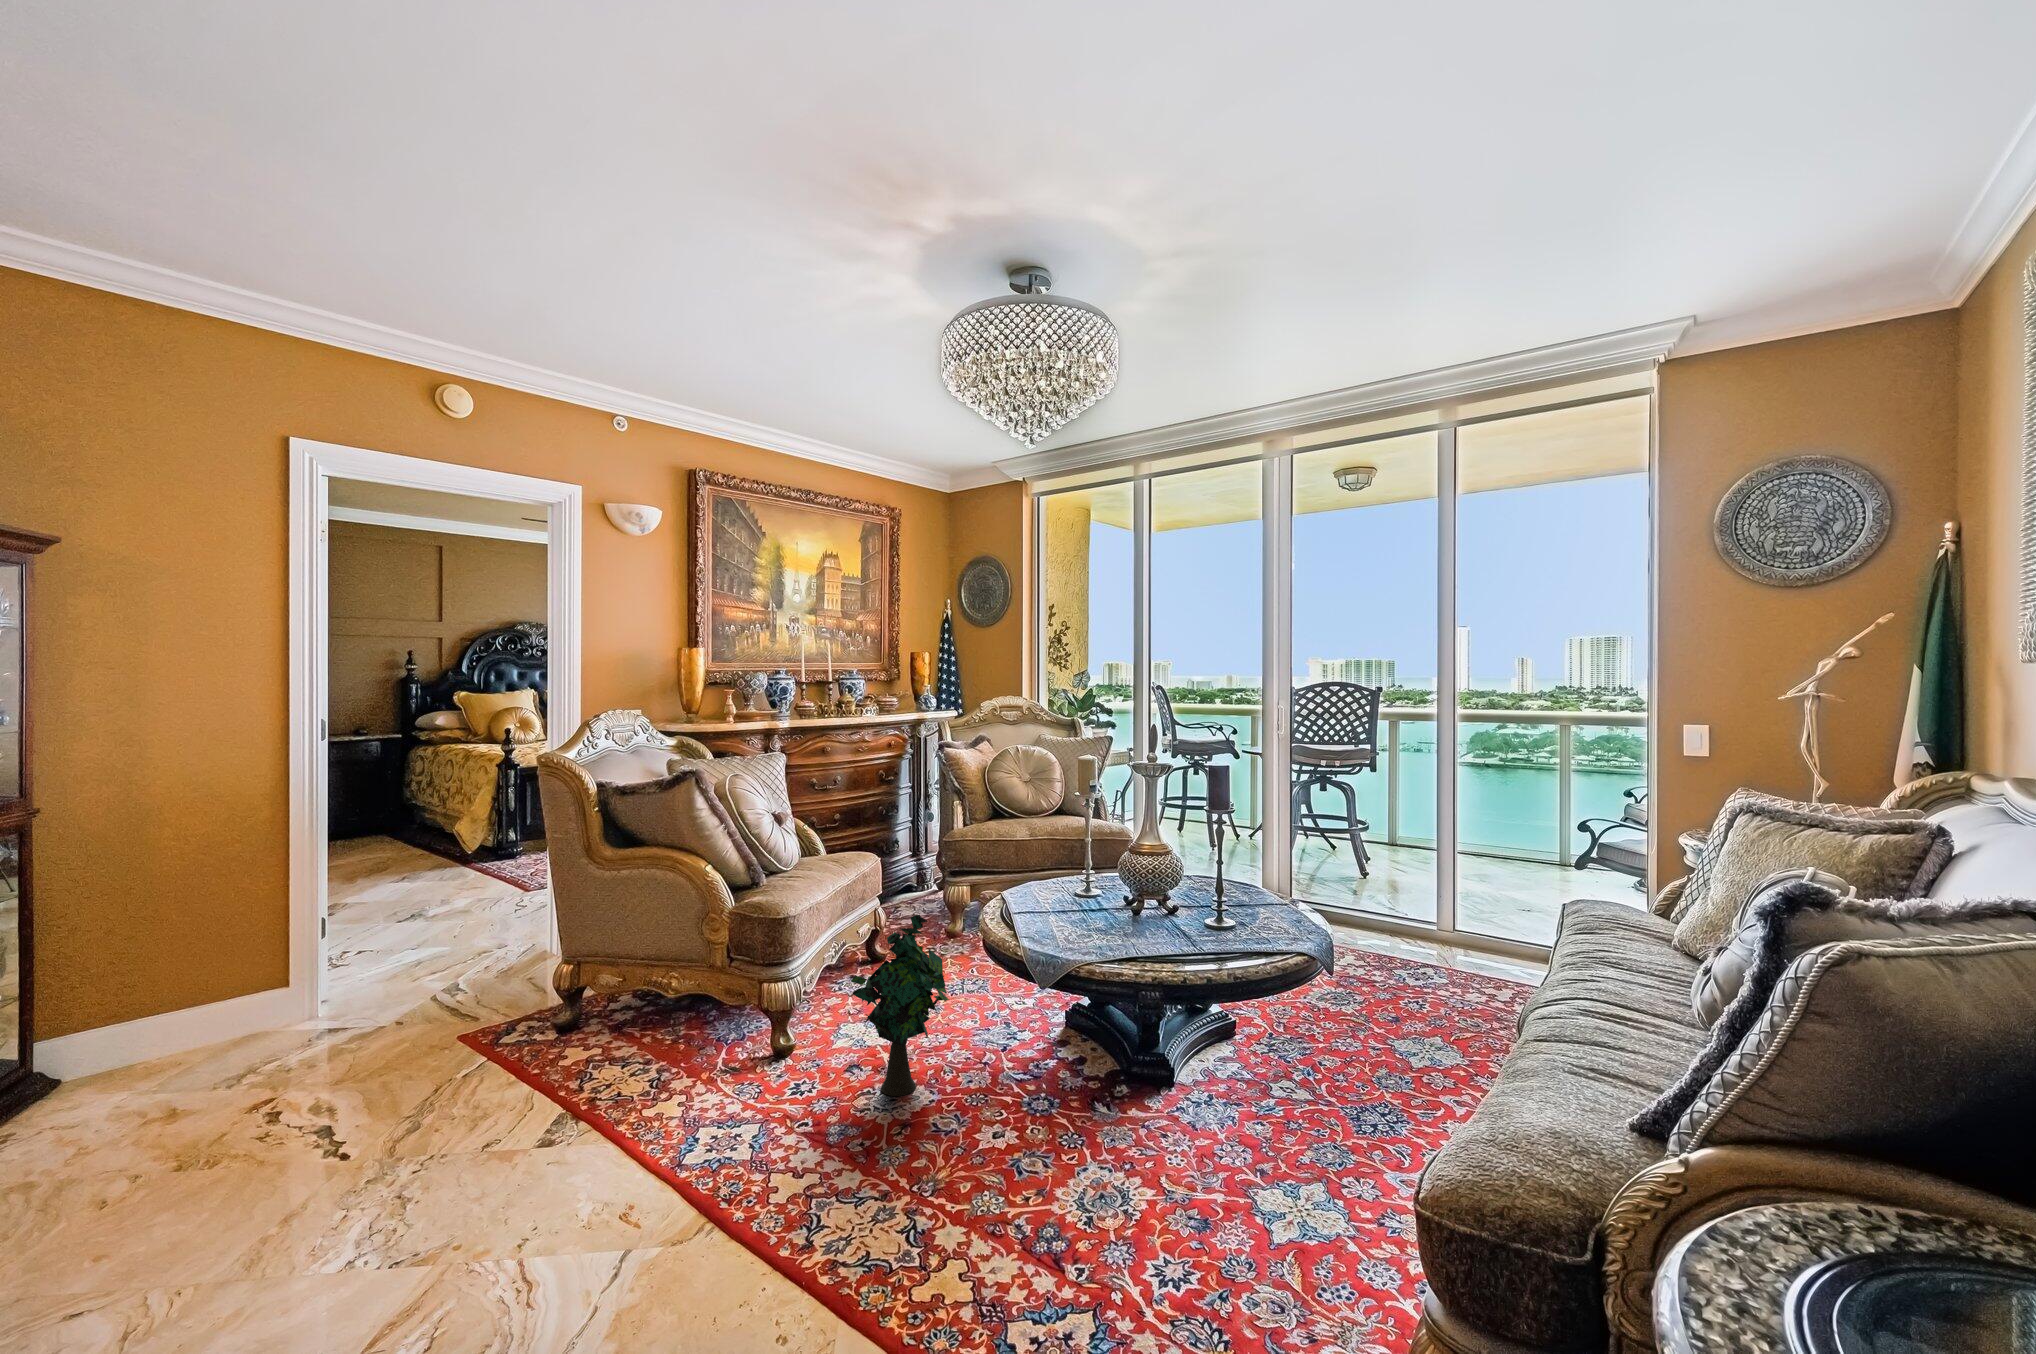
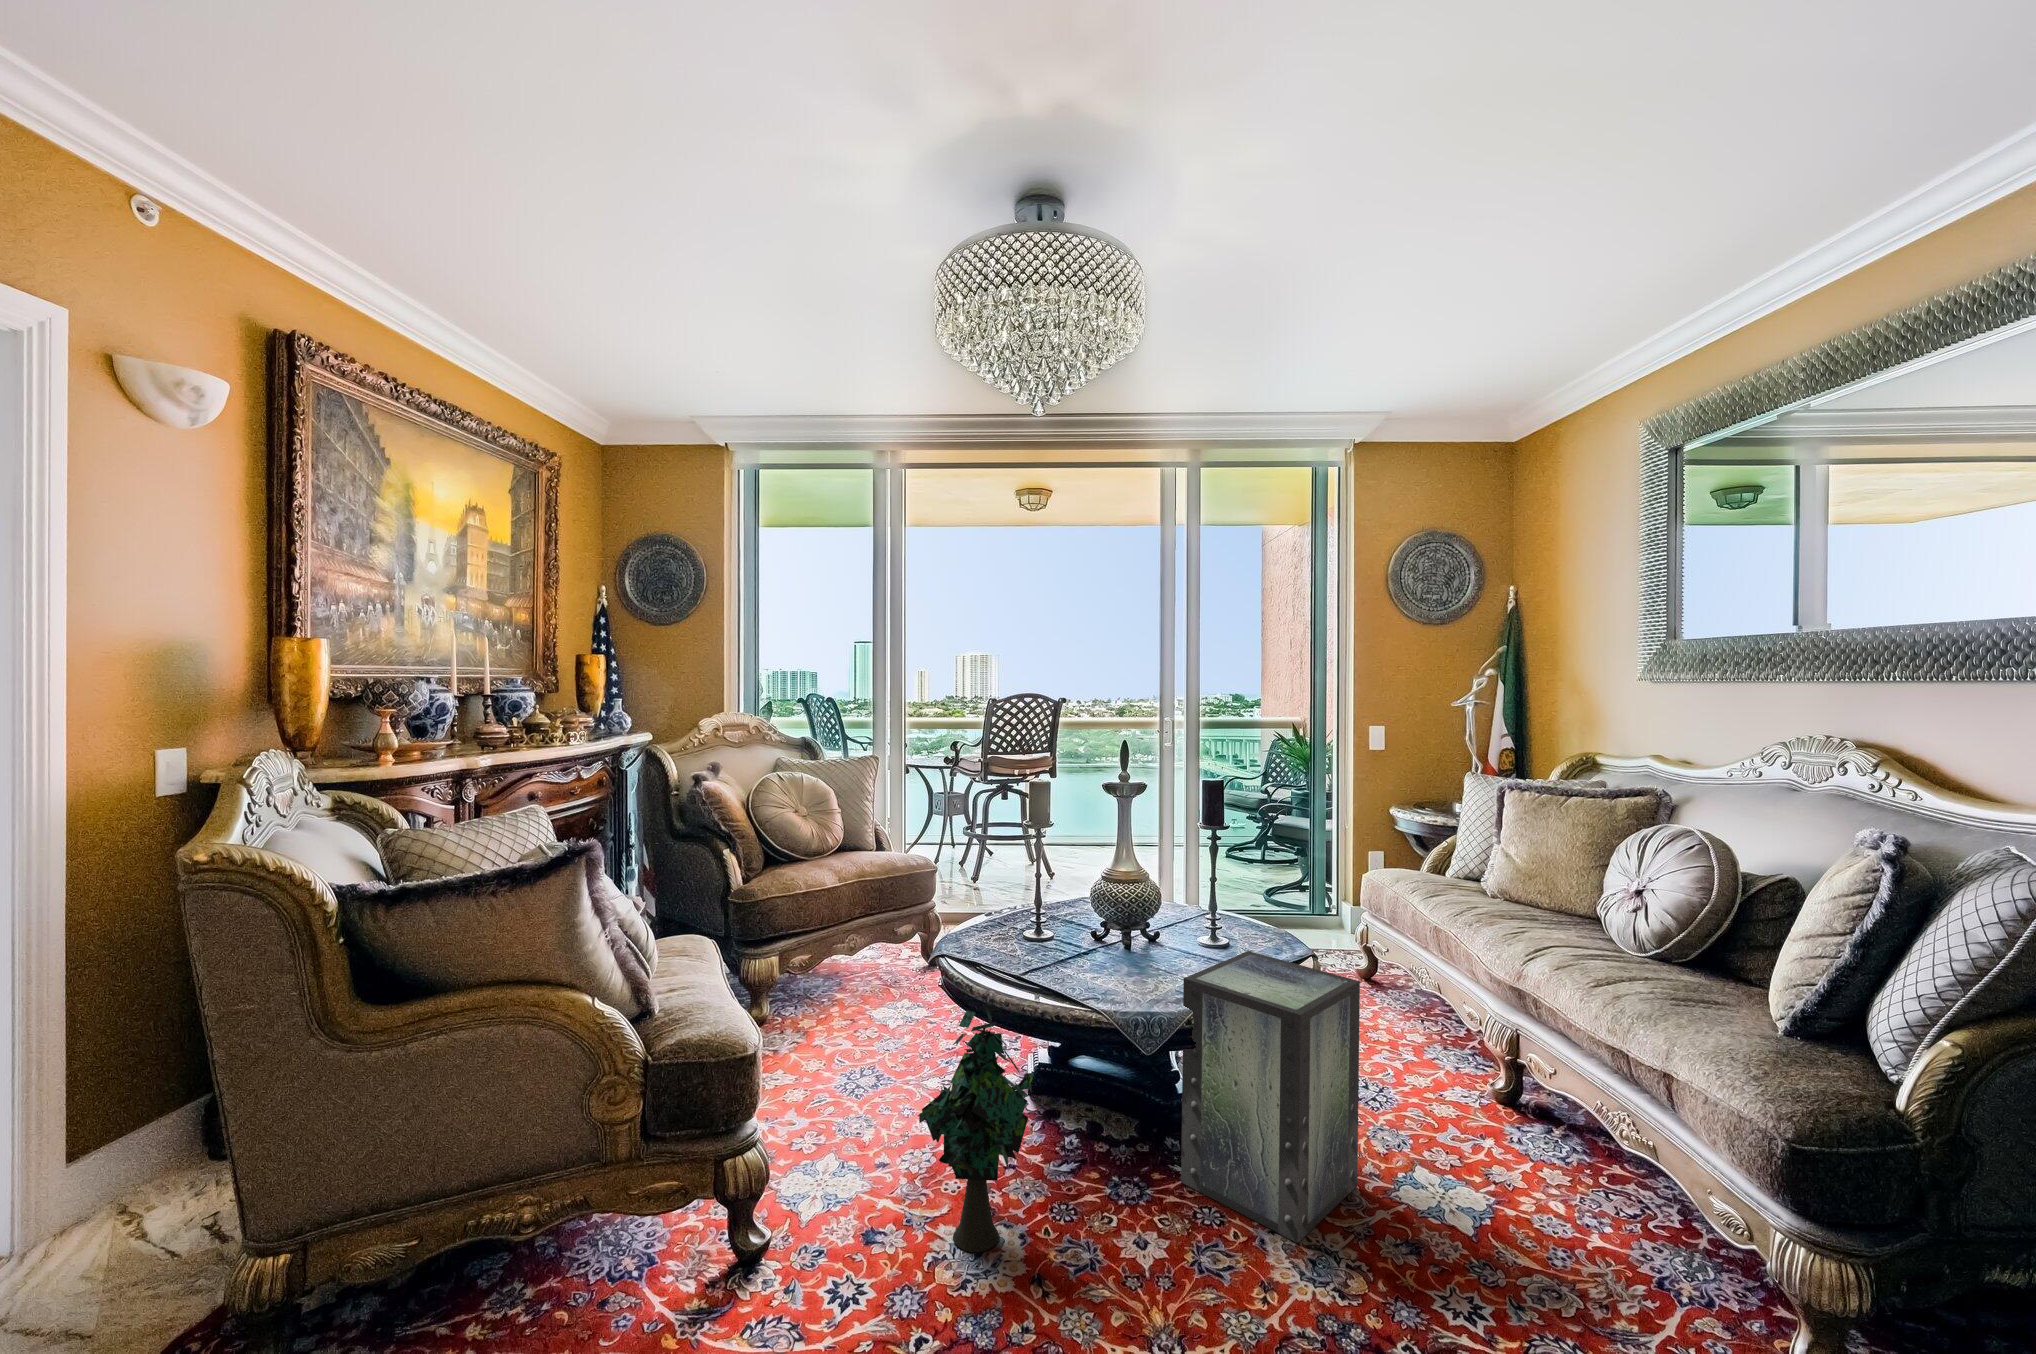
storage box: none [1073,923,1218,1174] -> present [1181,951,1360,1243]

